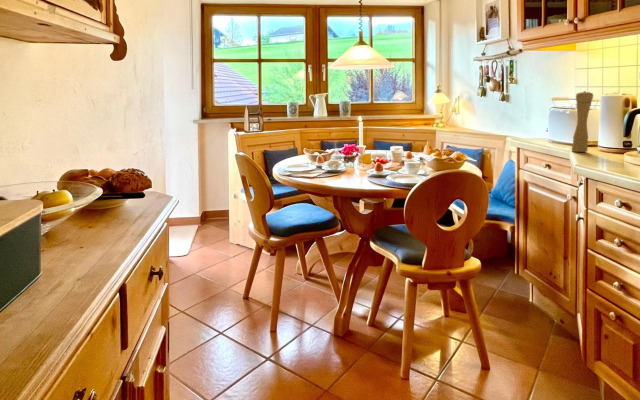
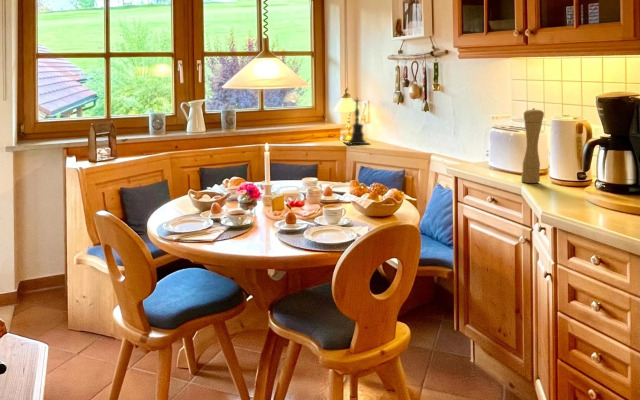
candle holder: none [434,88,457,129] -> present [346,99,367,144]

